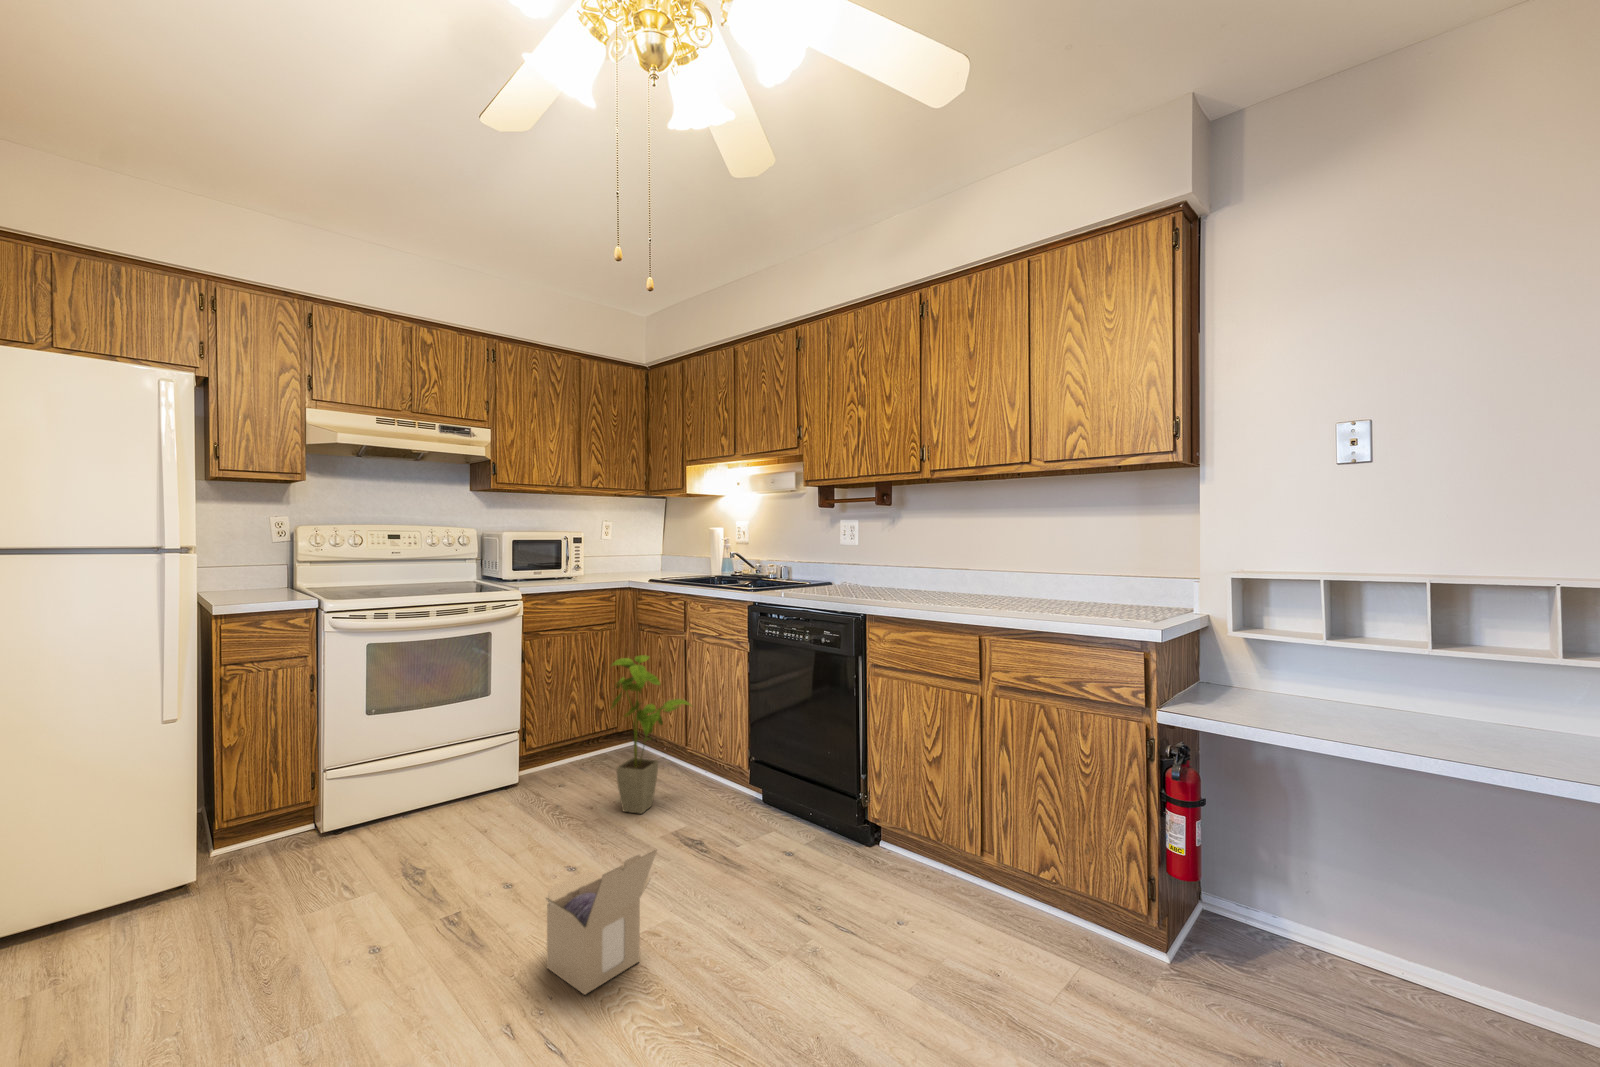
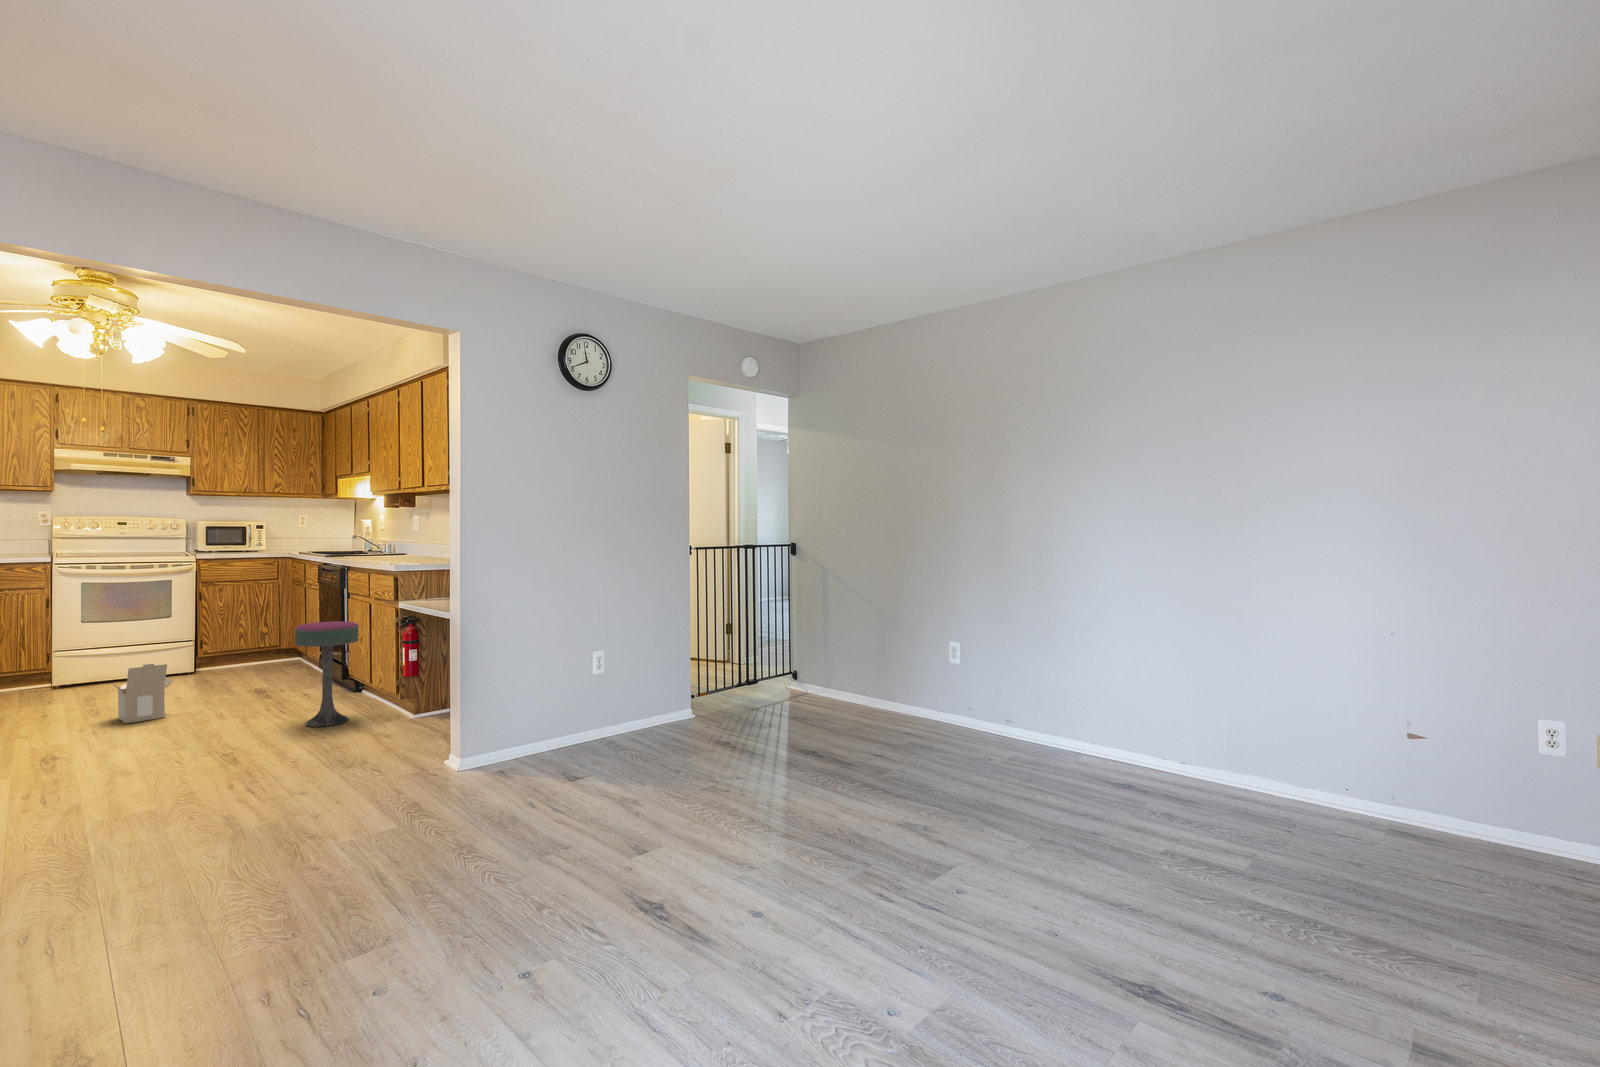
house plant: present [610,655,691,814] -> none [223,592,280,682]
bar stool: none [960,747,1087,1012] -> present [295,621,359,727]

